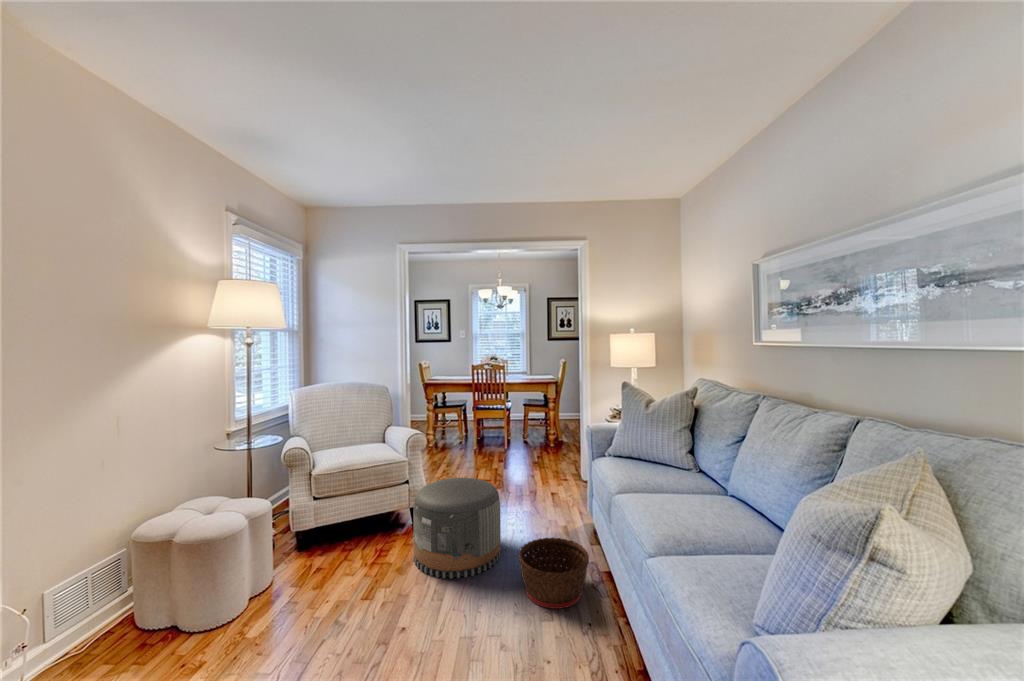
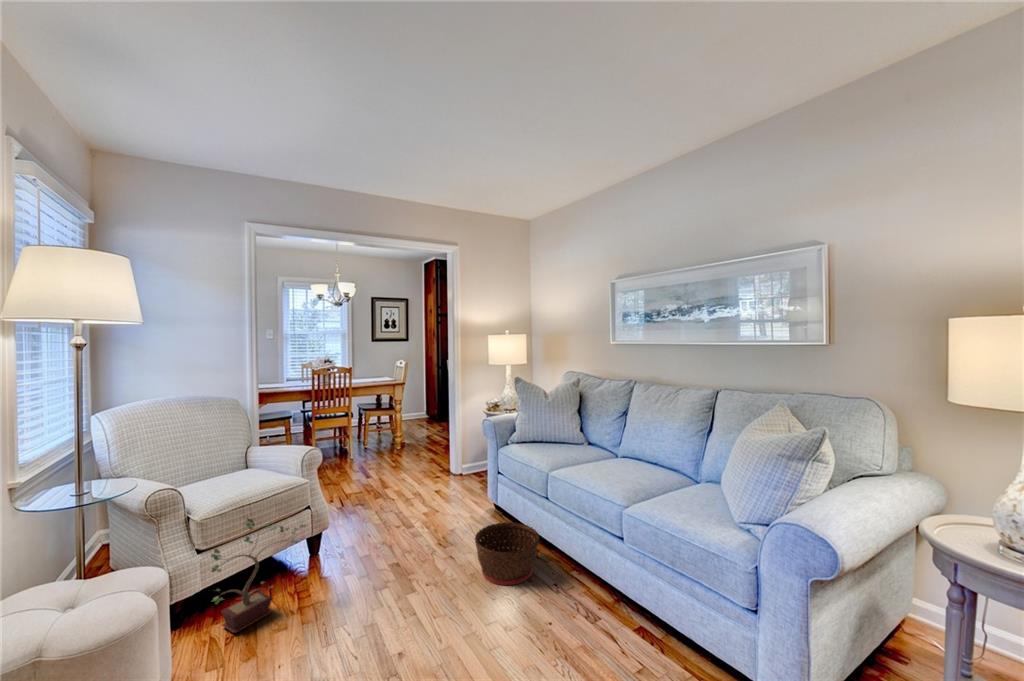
pouf: present [413,478,501,579] -> none [341,487,438,597]
potted plant: none [307,480,386,568] -> present [211,518,307,633]

